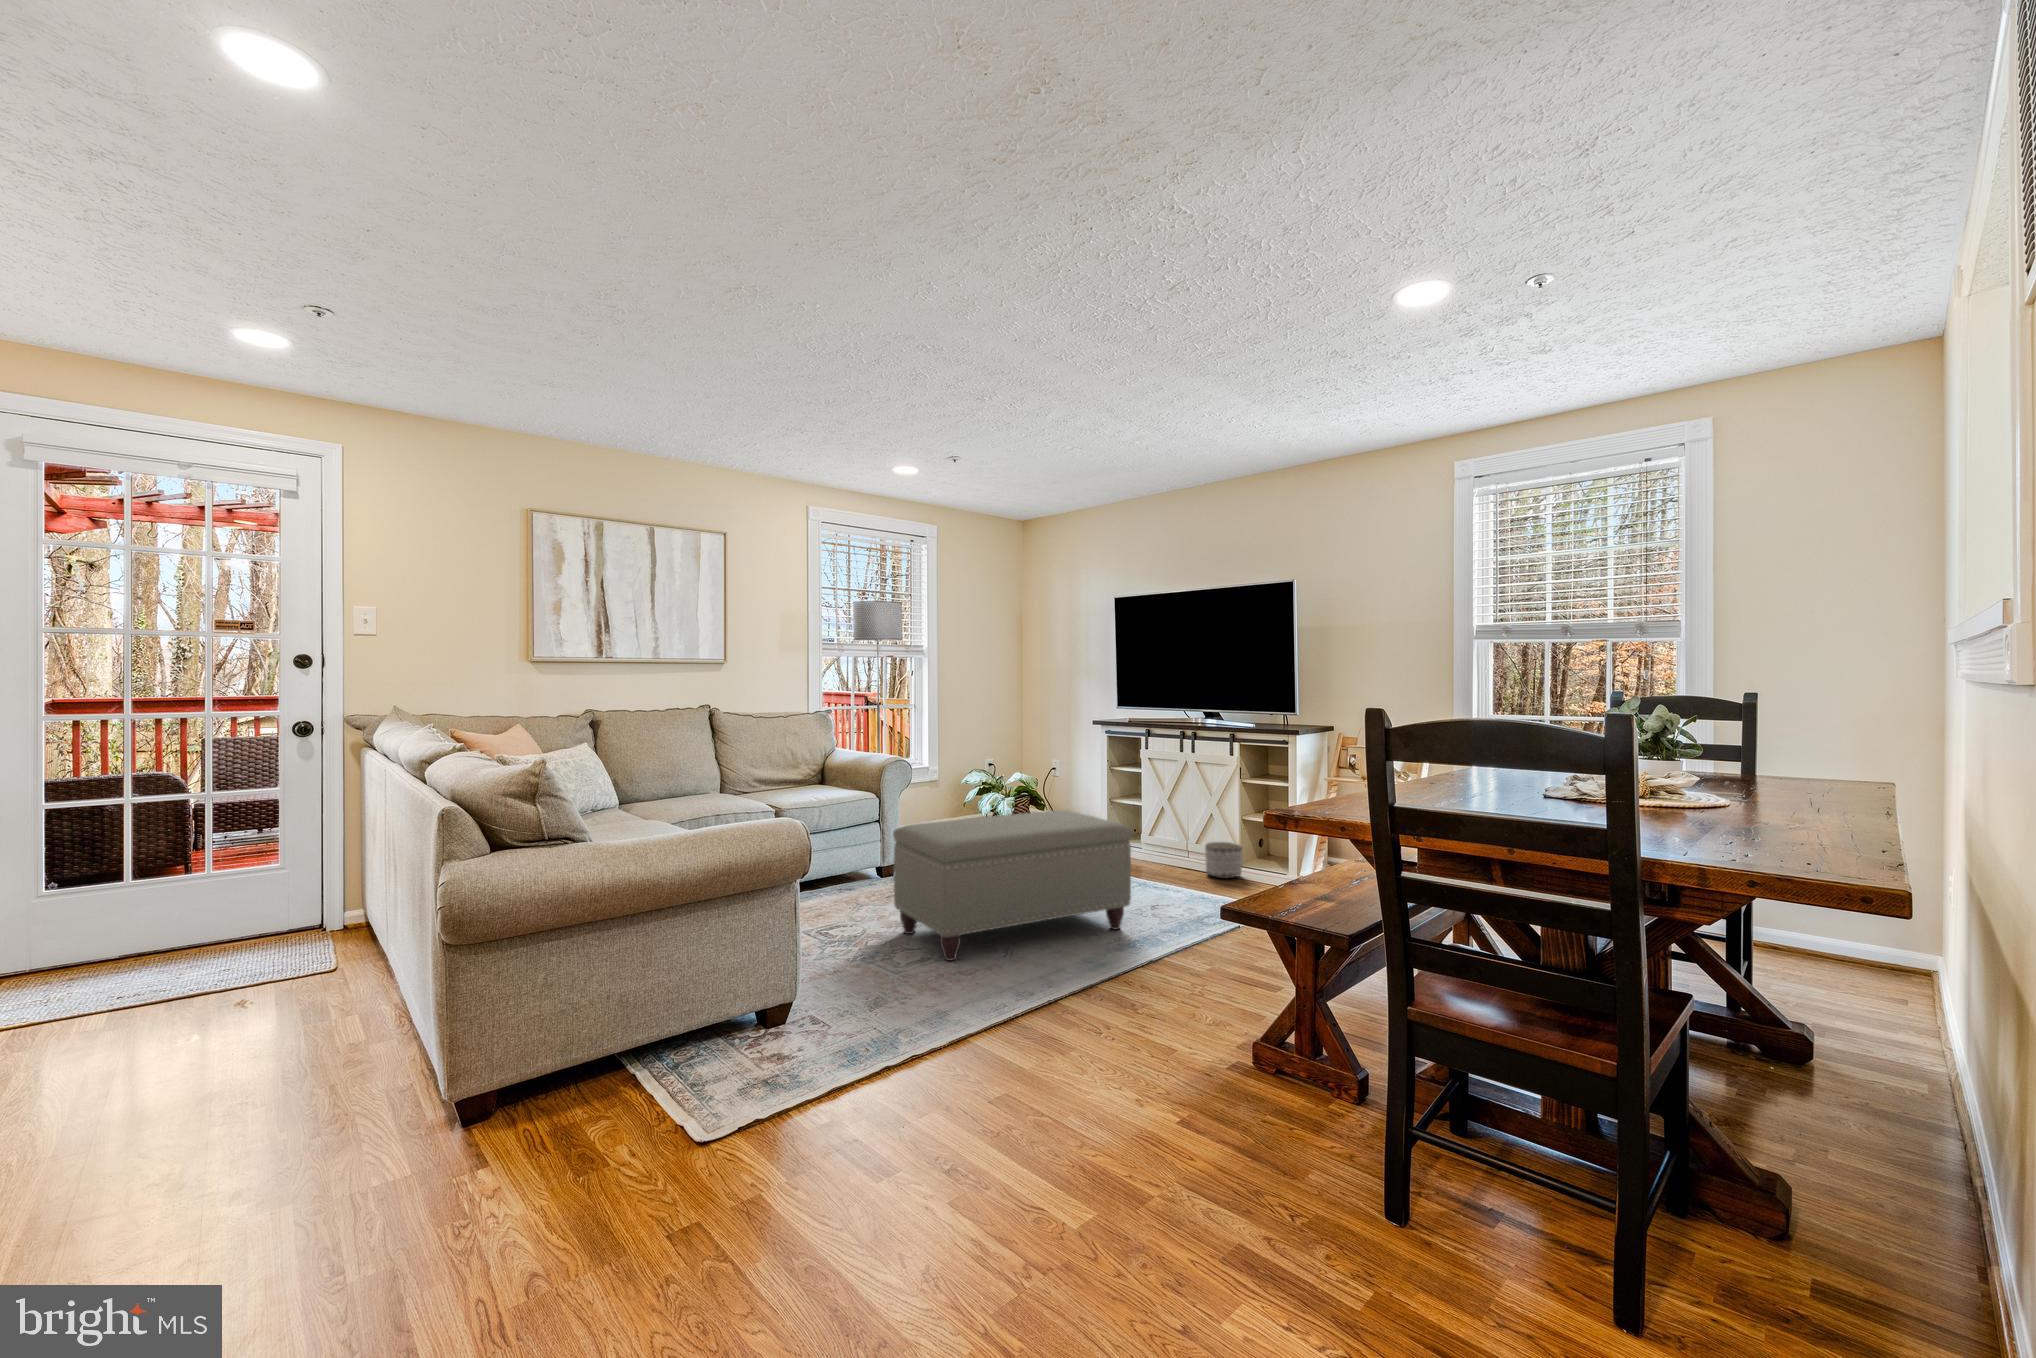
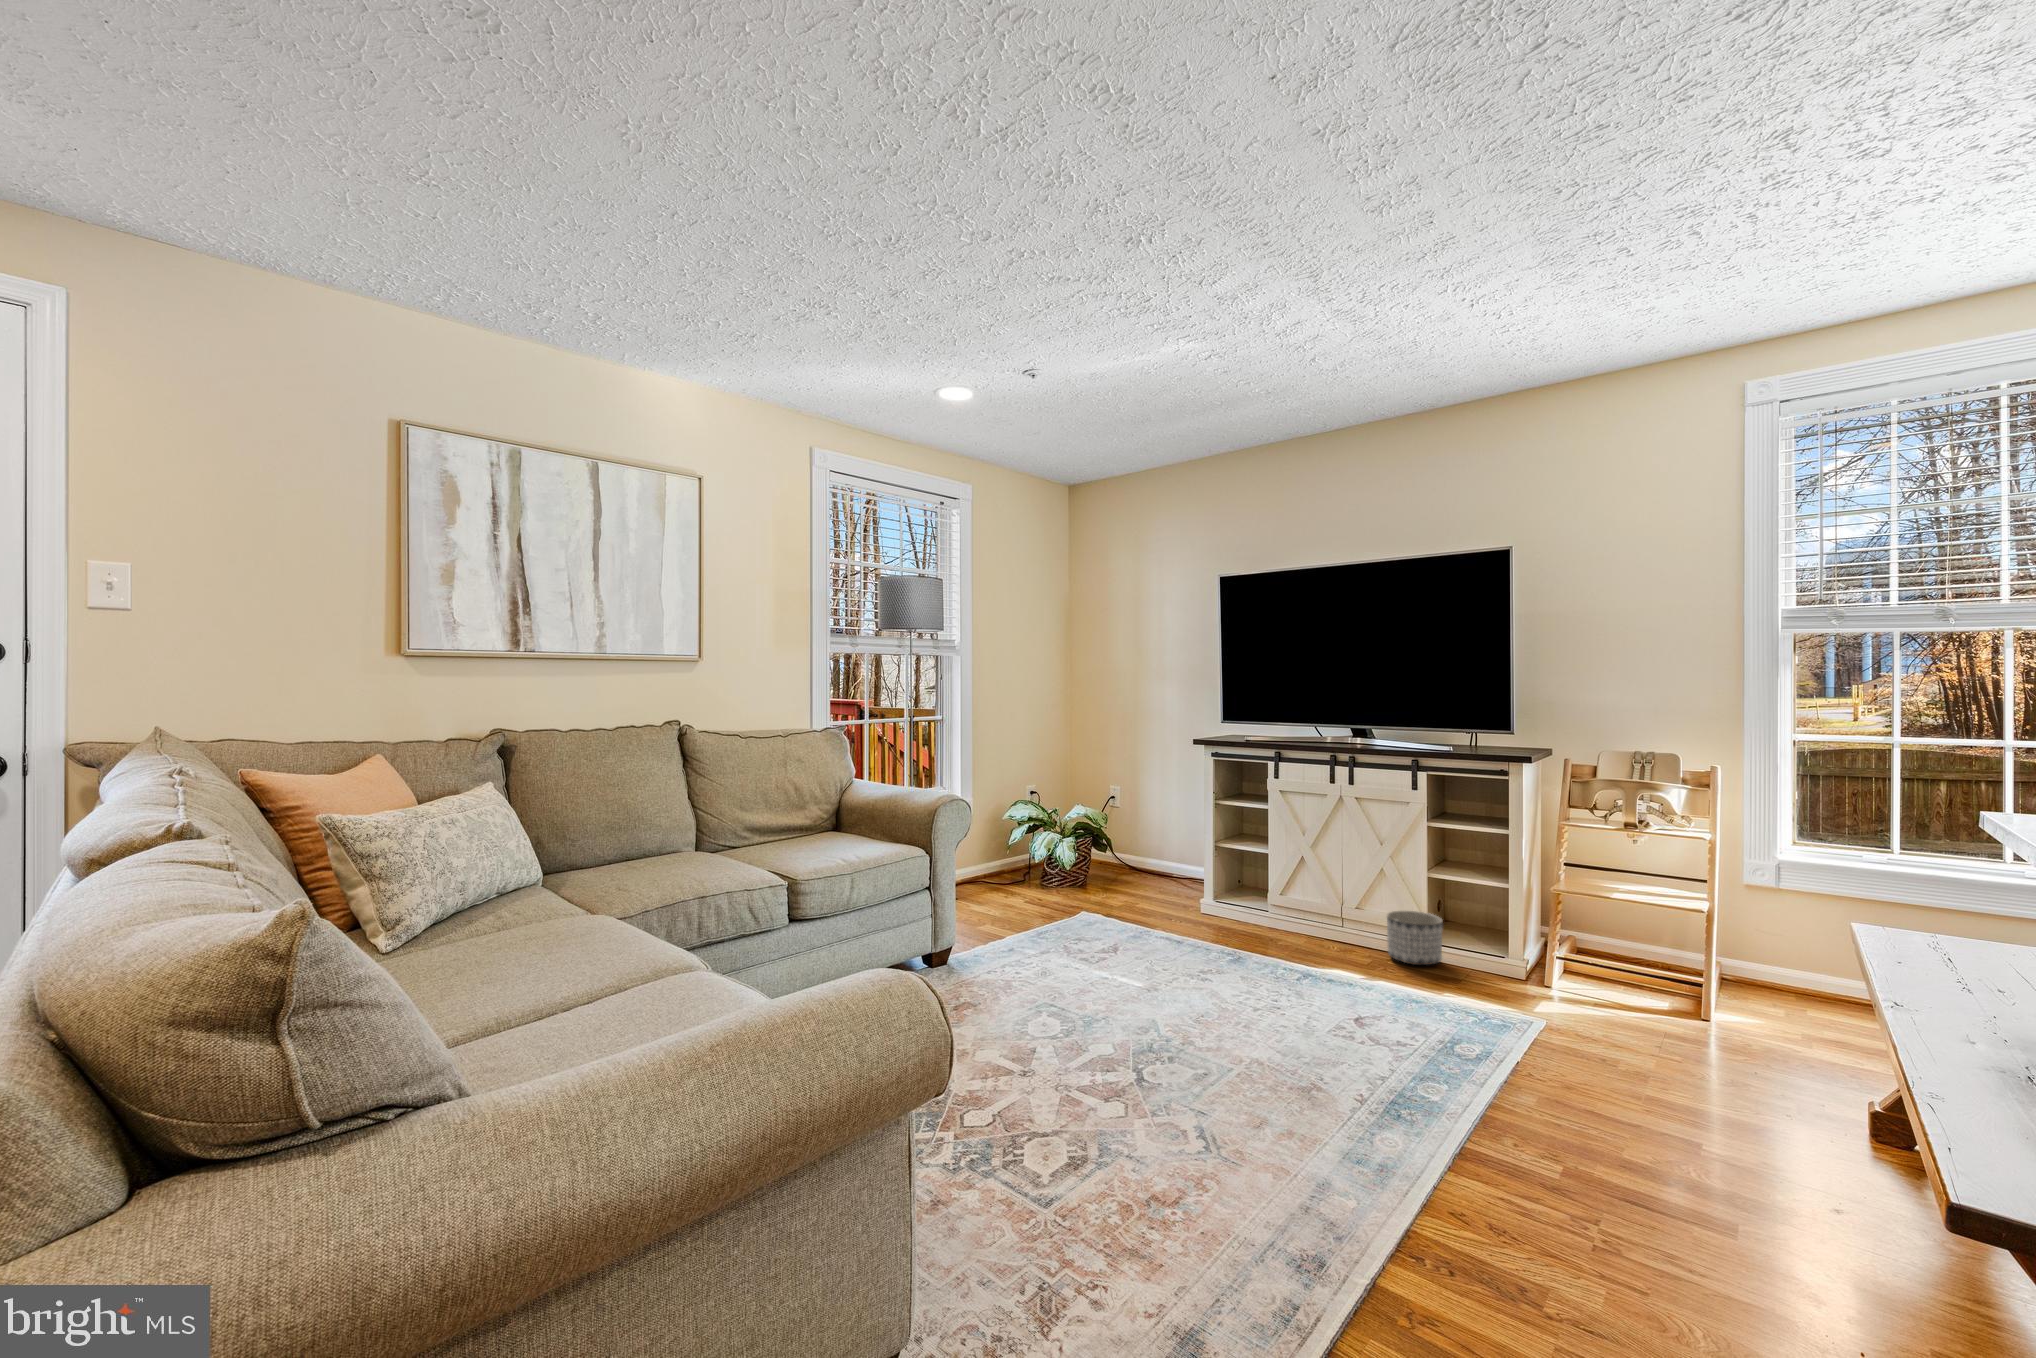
ottoman: present [893,810,1132,961] -> none [995,881,1370,1168]

